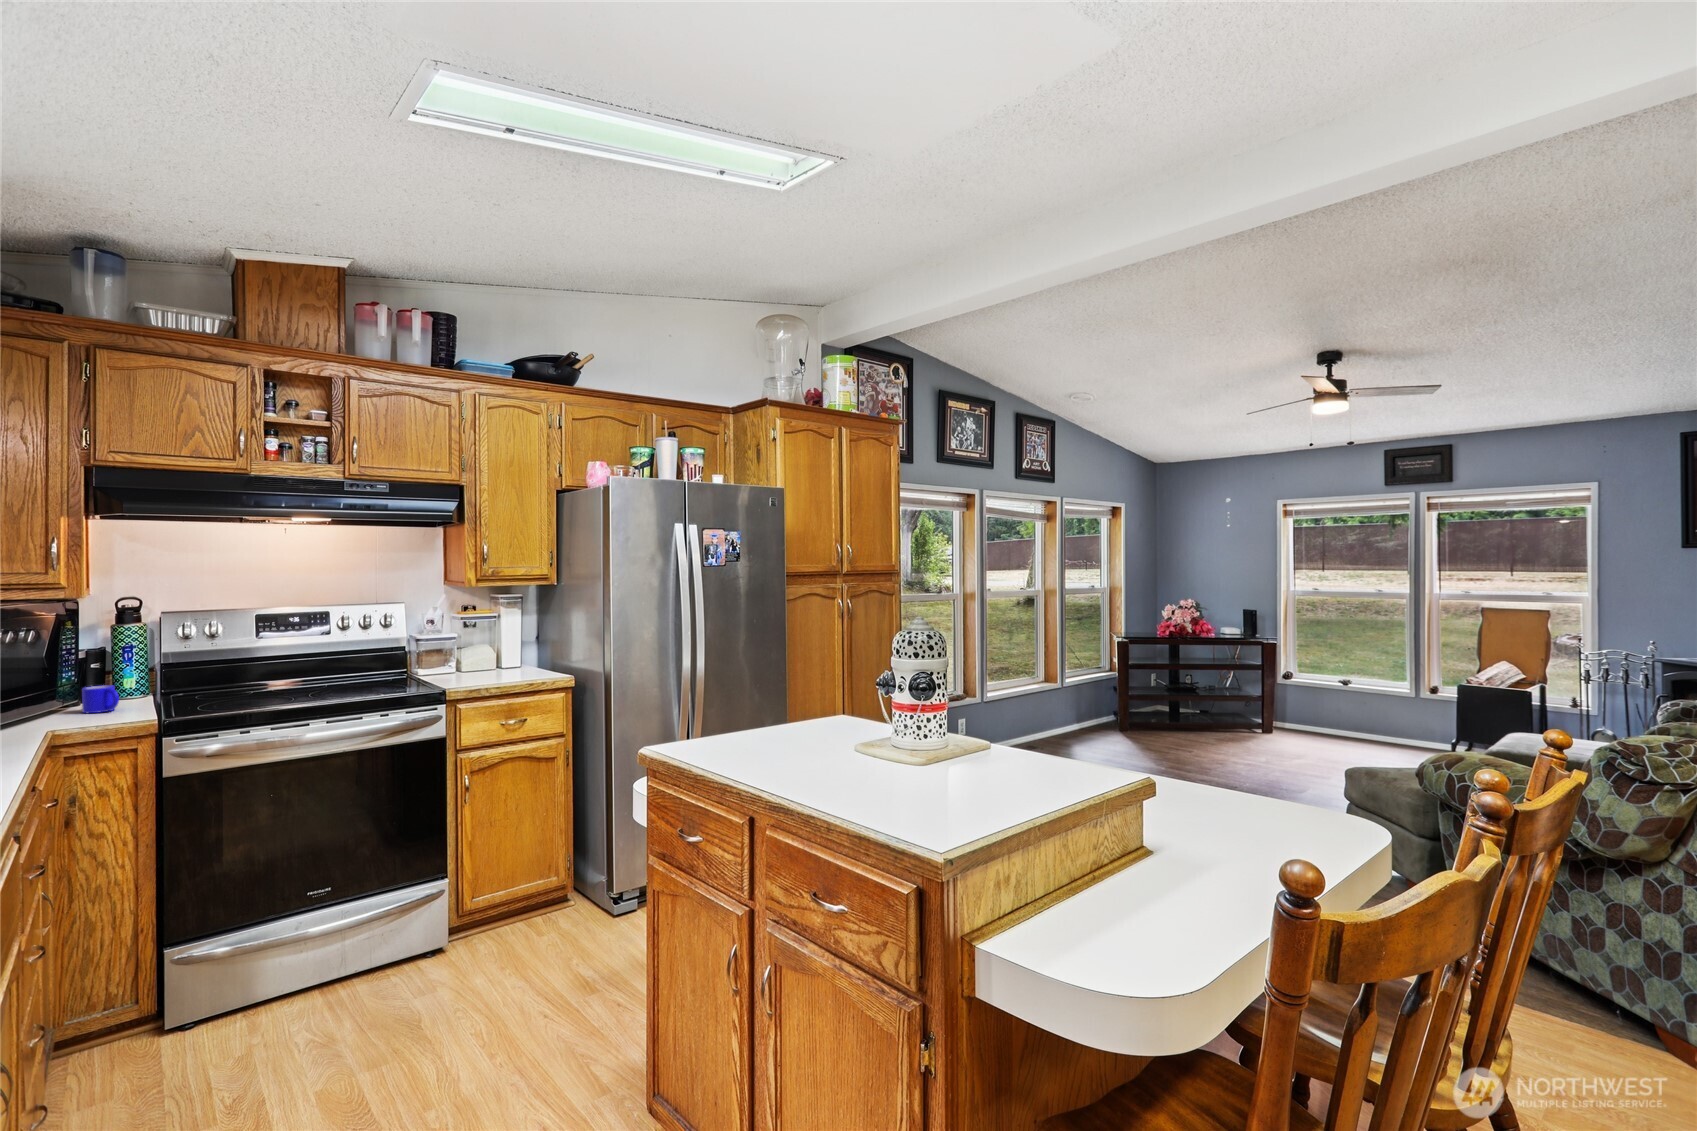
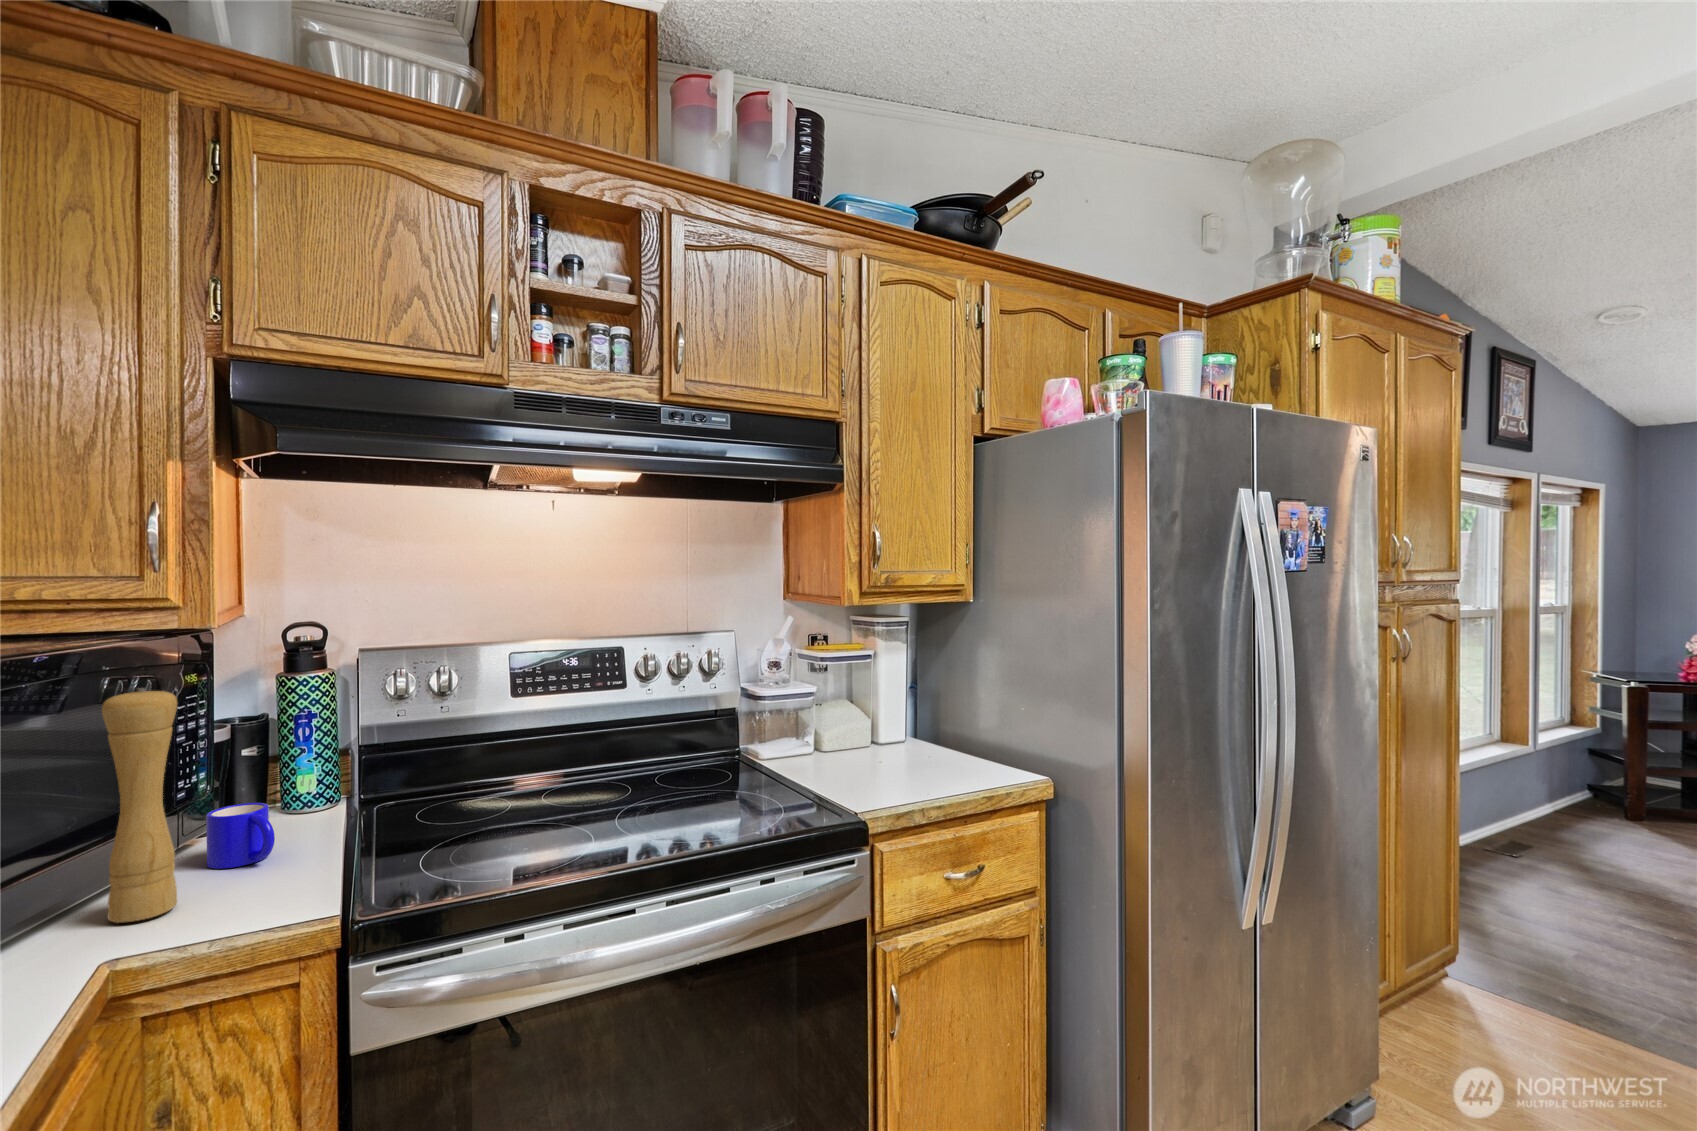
pepper mill: none [38,623,74,724] -> present [102,688,177,923]

